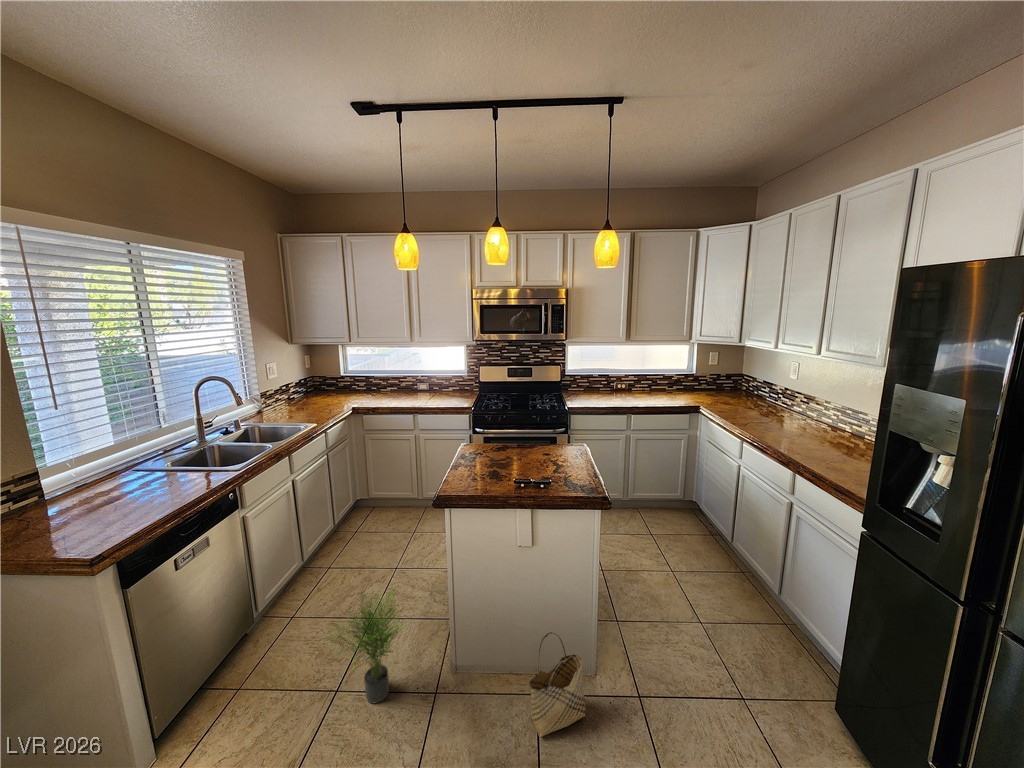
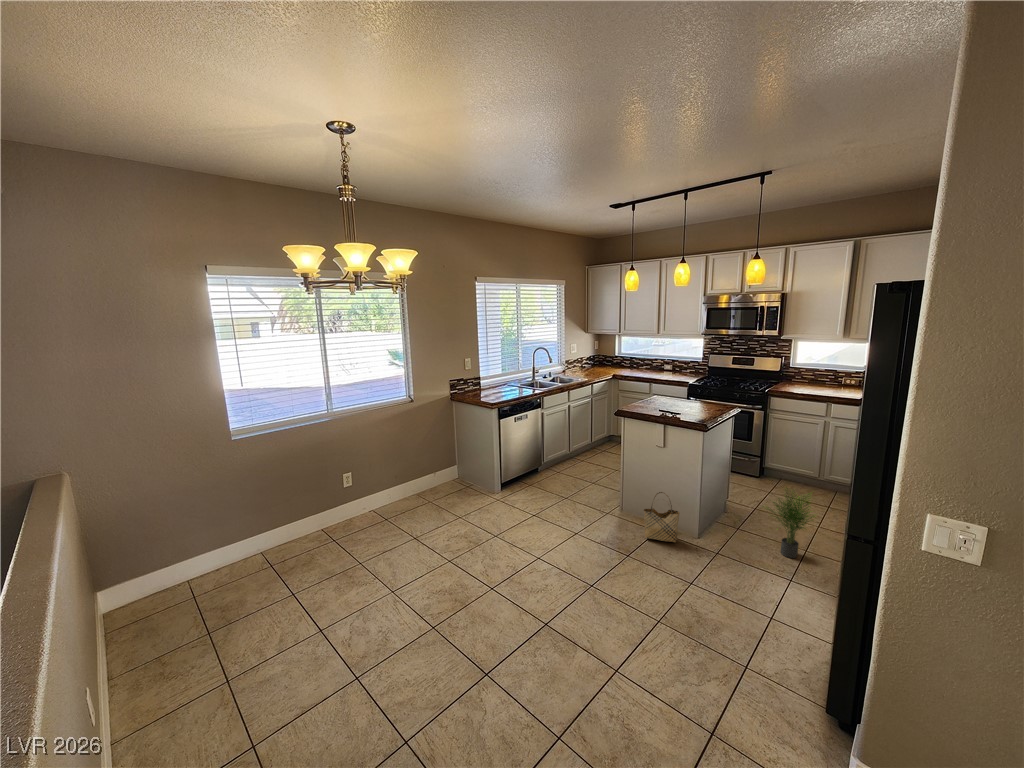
potted plant: present [329,589,403,703] -> present [772,493,815,558]

